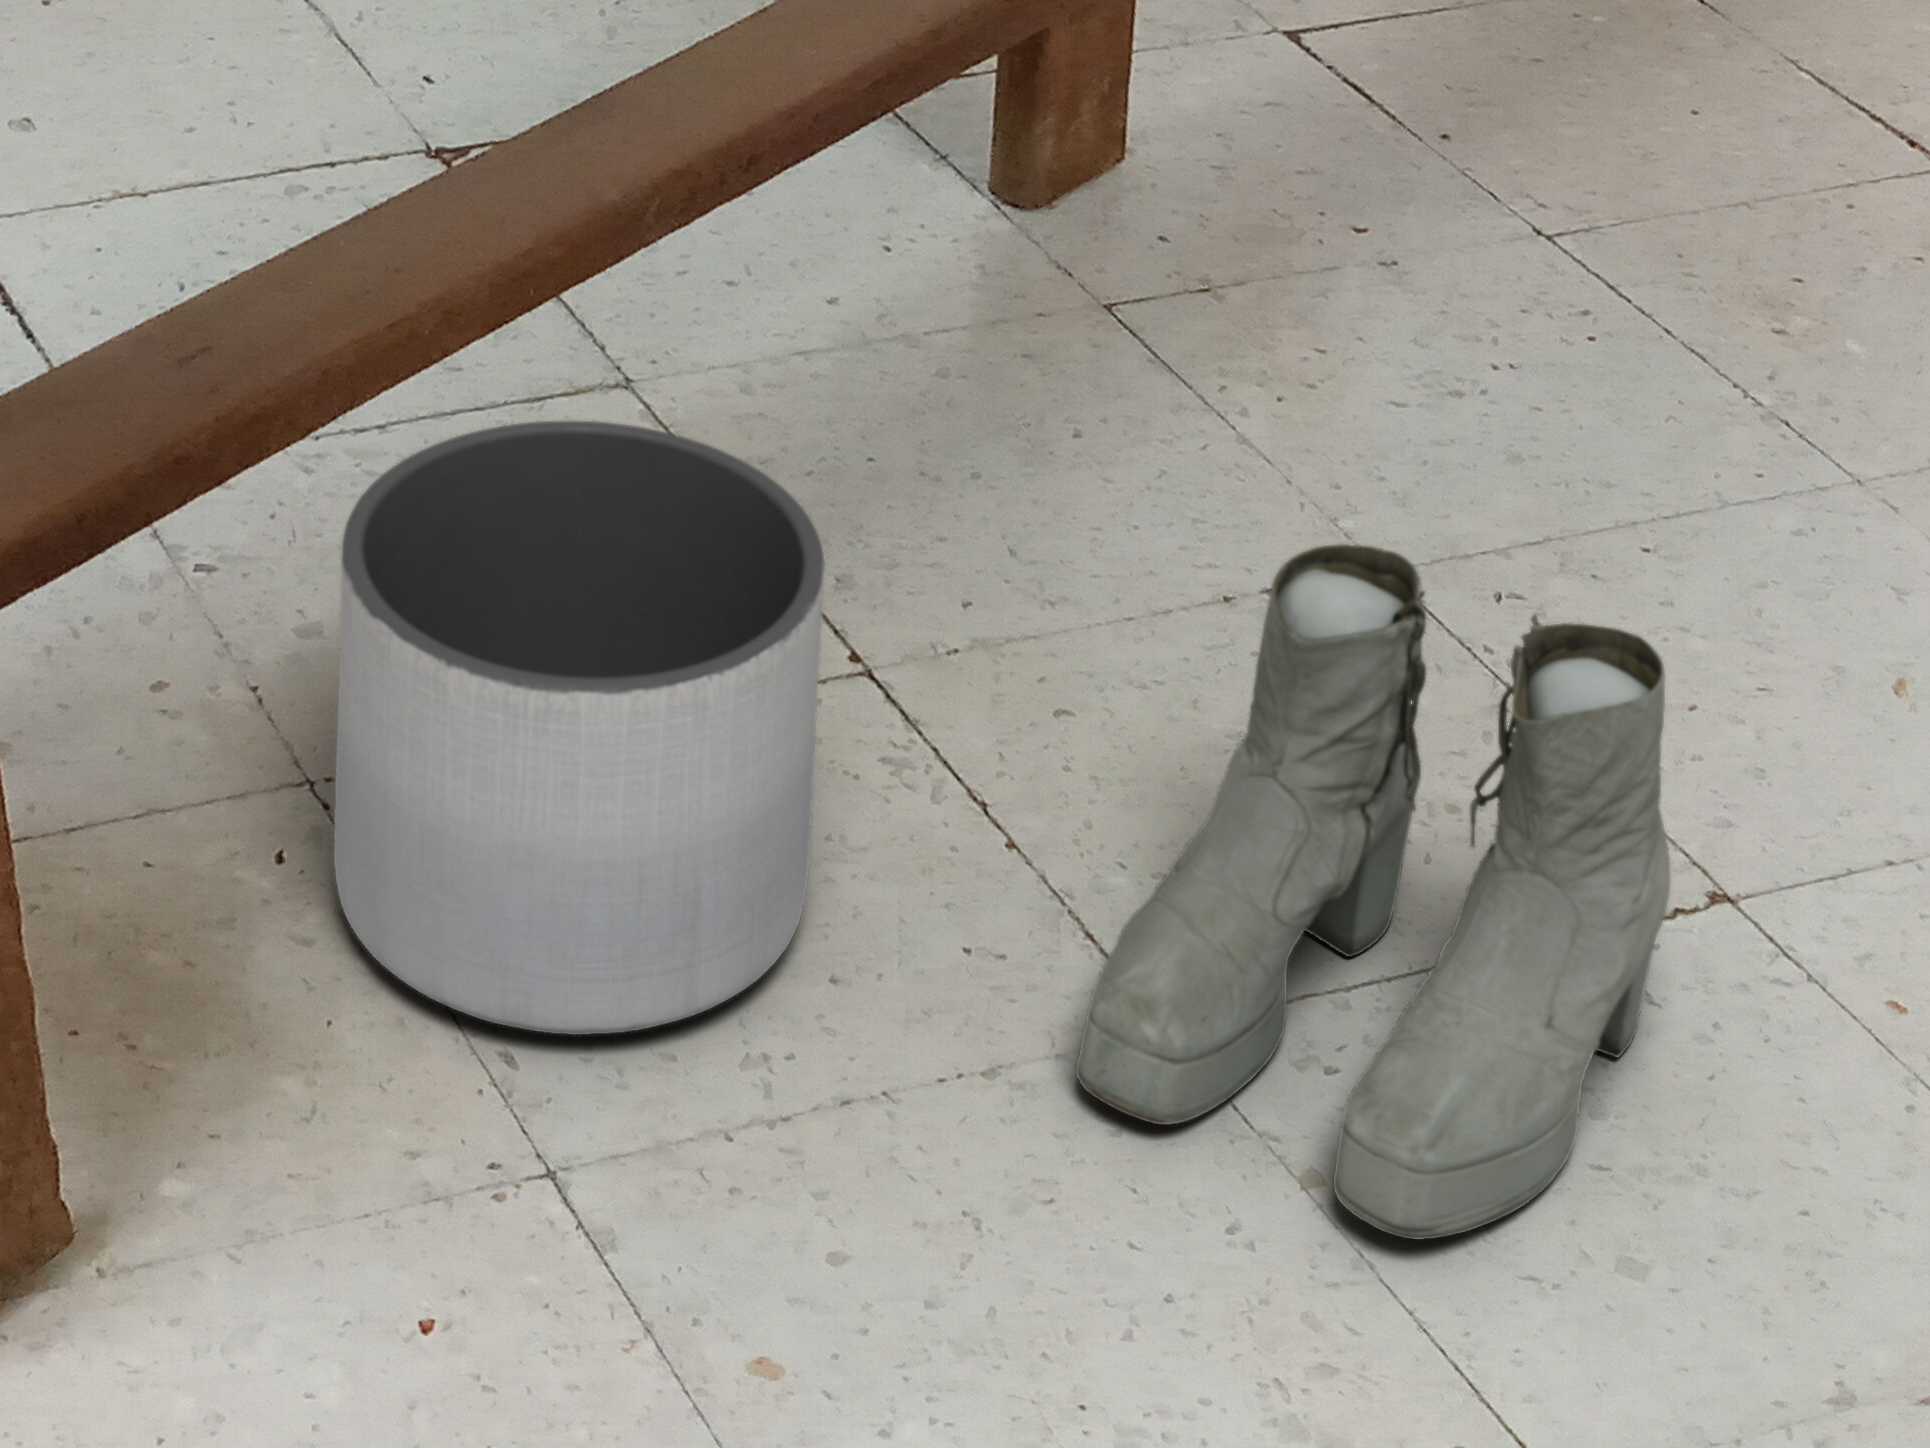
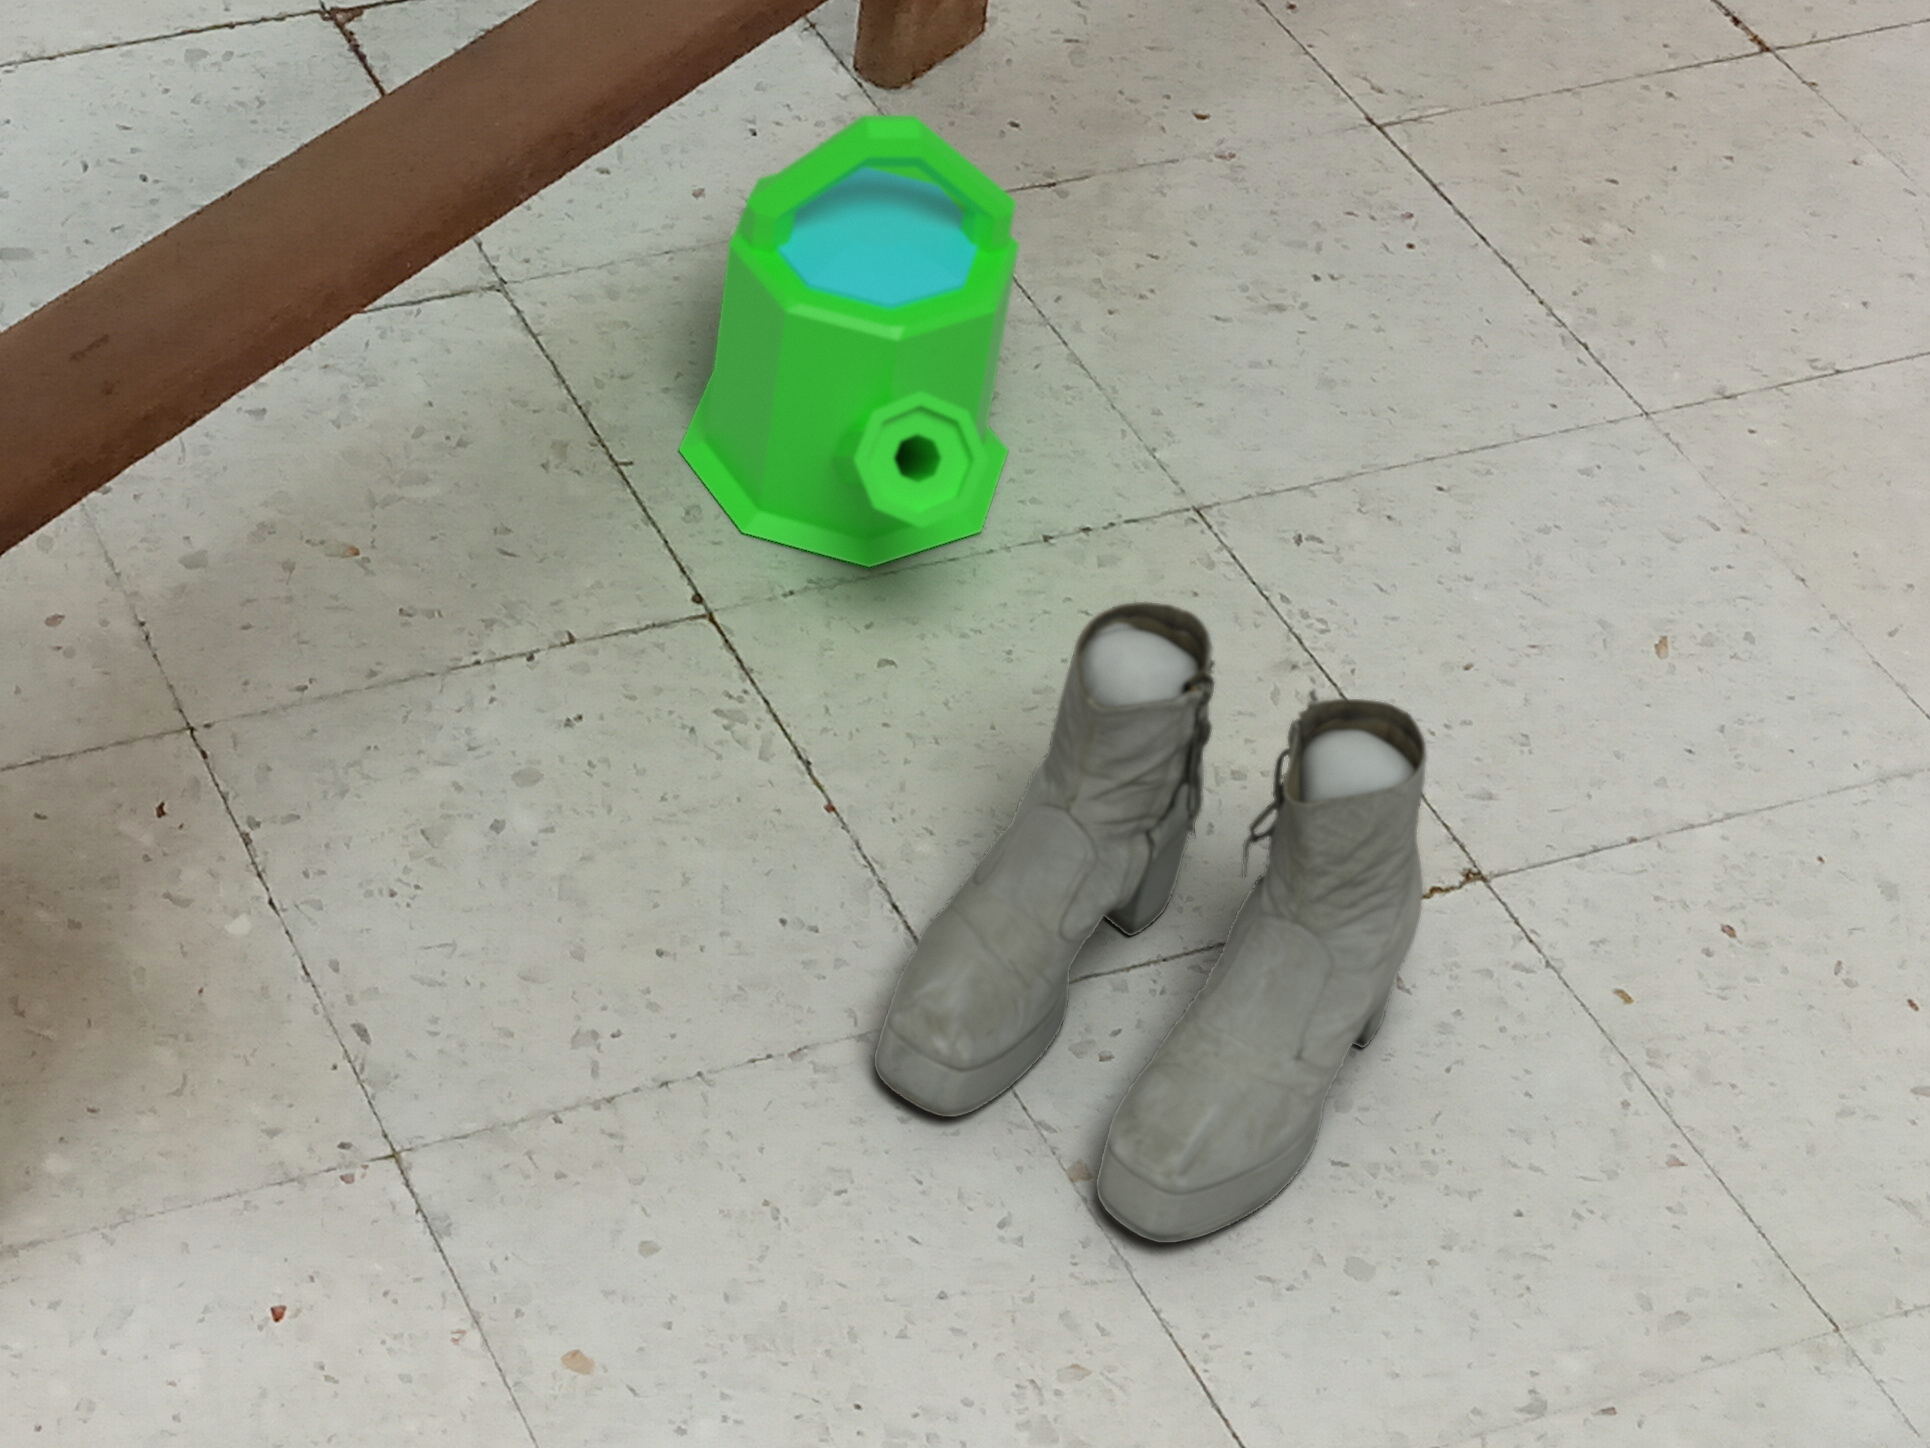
watering can: none [826,123,1180,625] -> present [679,115,1019,567]
planter: present [334,421,825,1035] -> none [212,437,666,1014]

